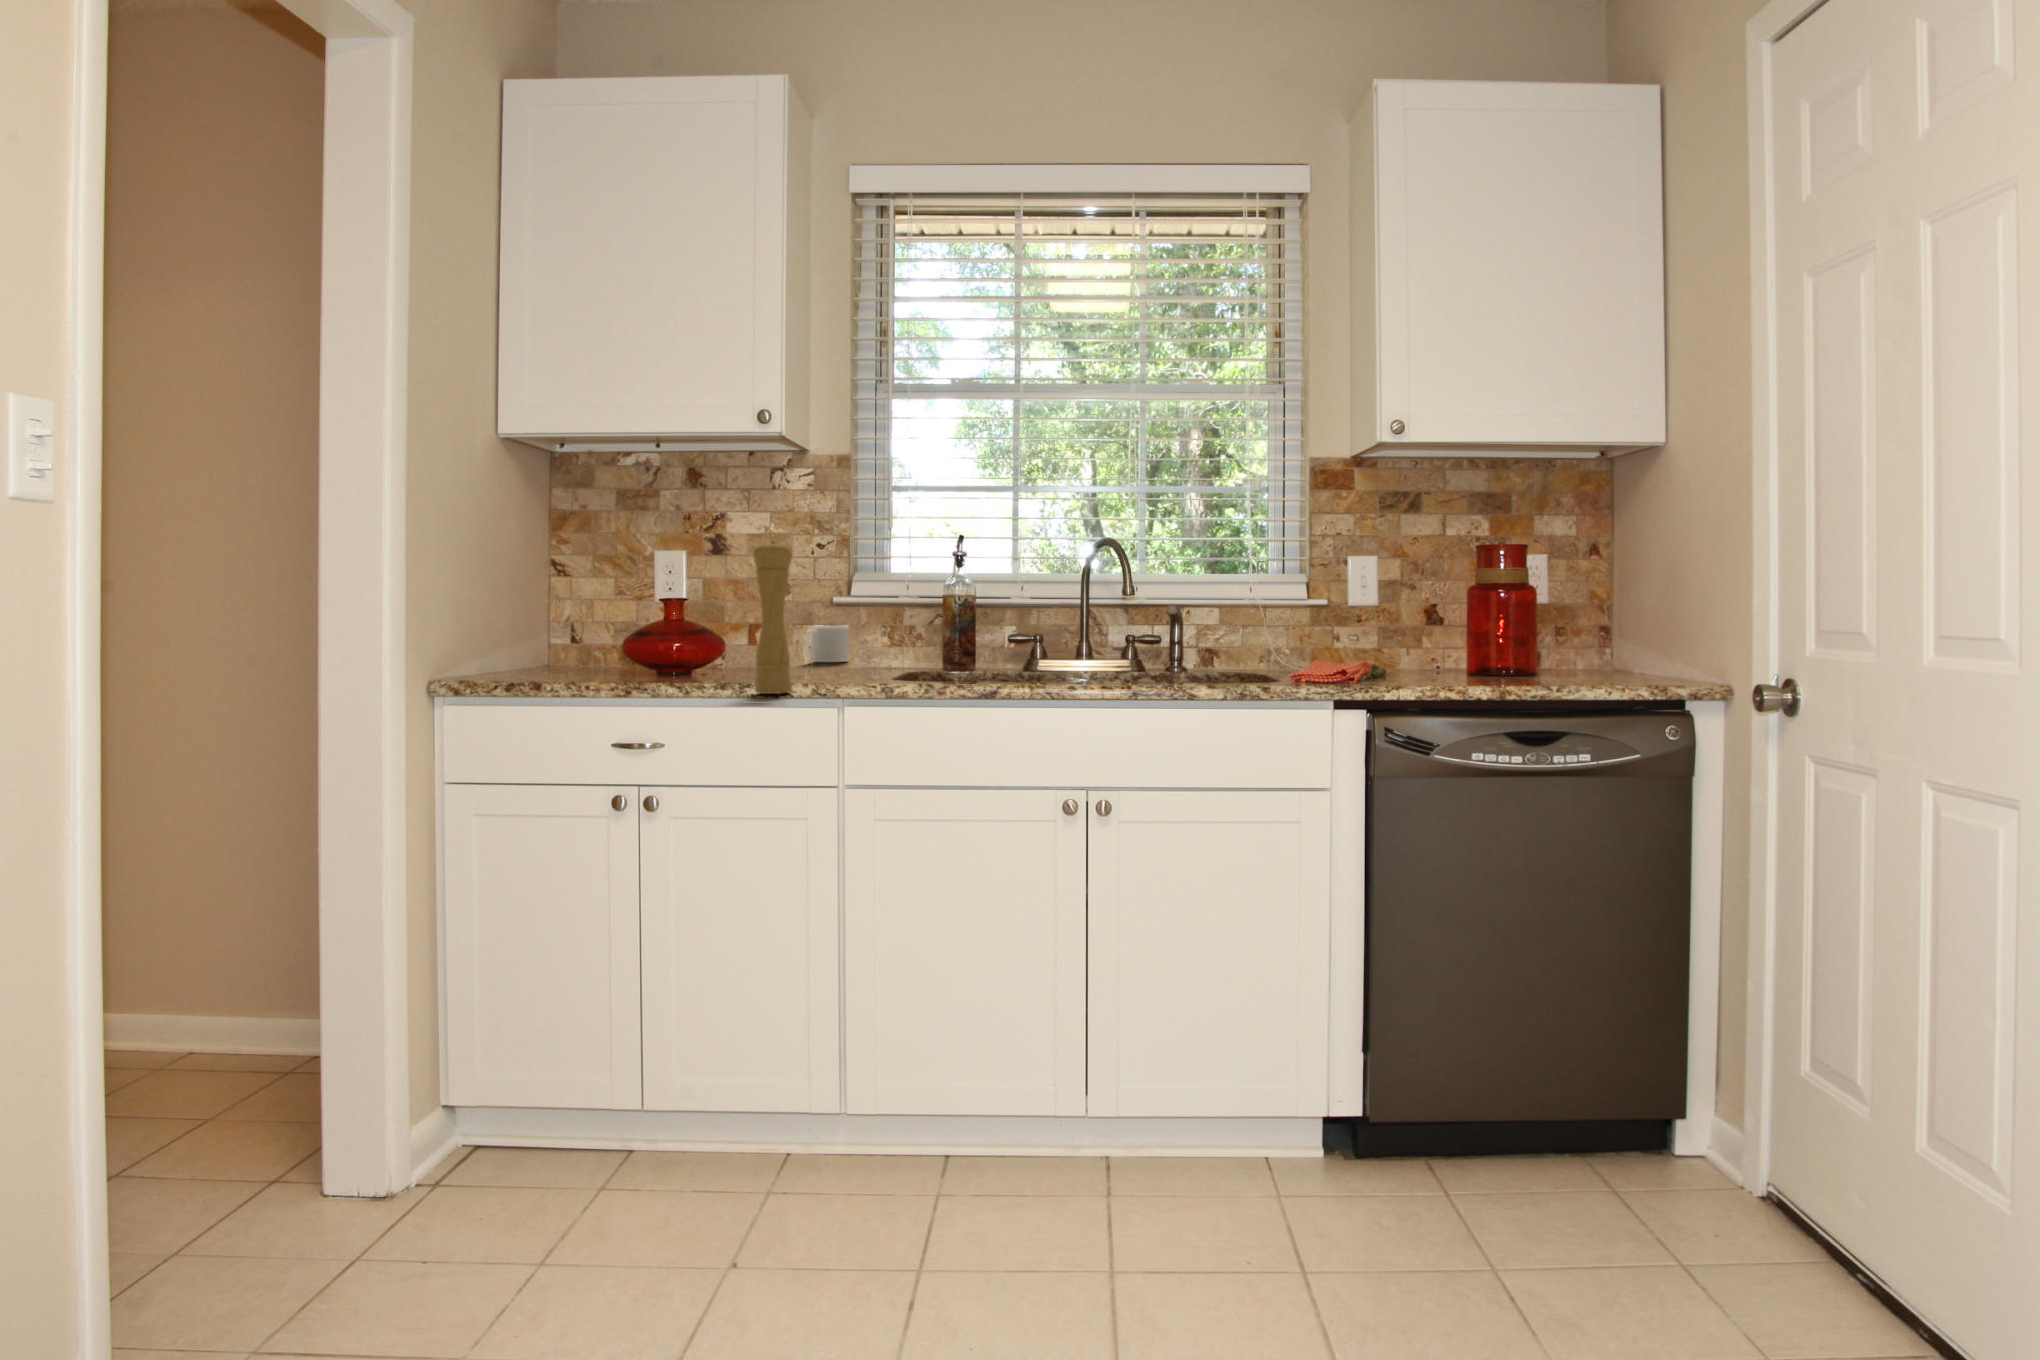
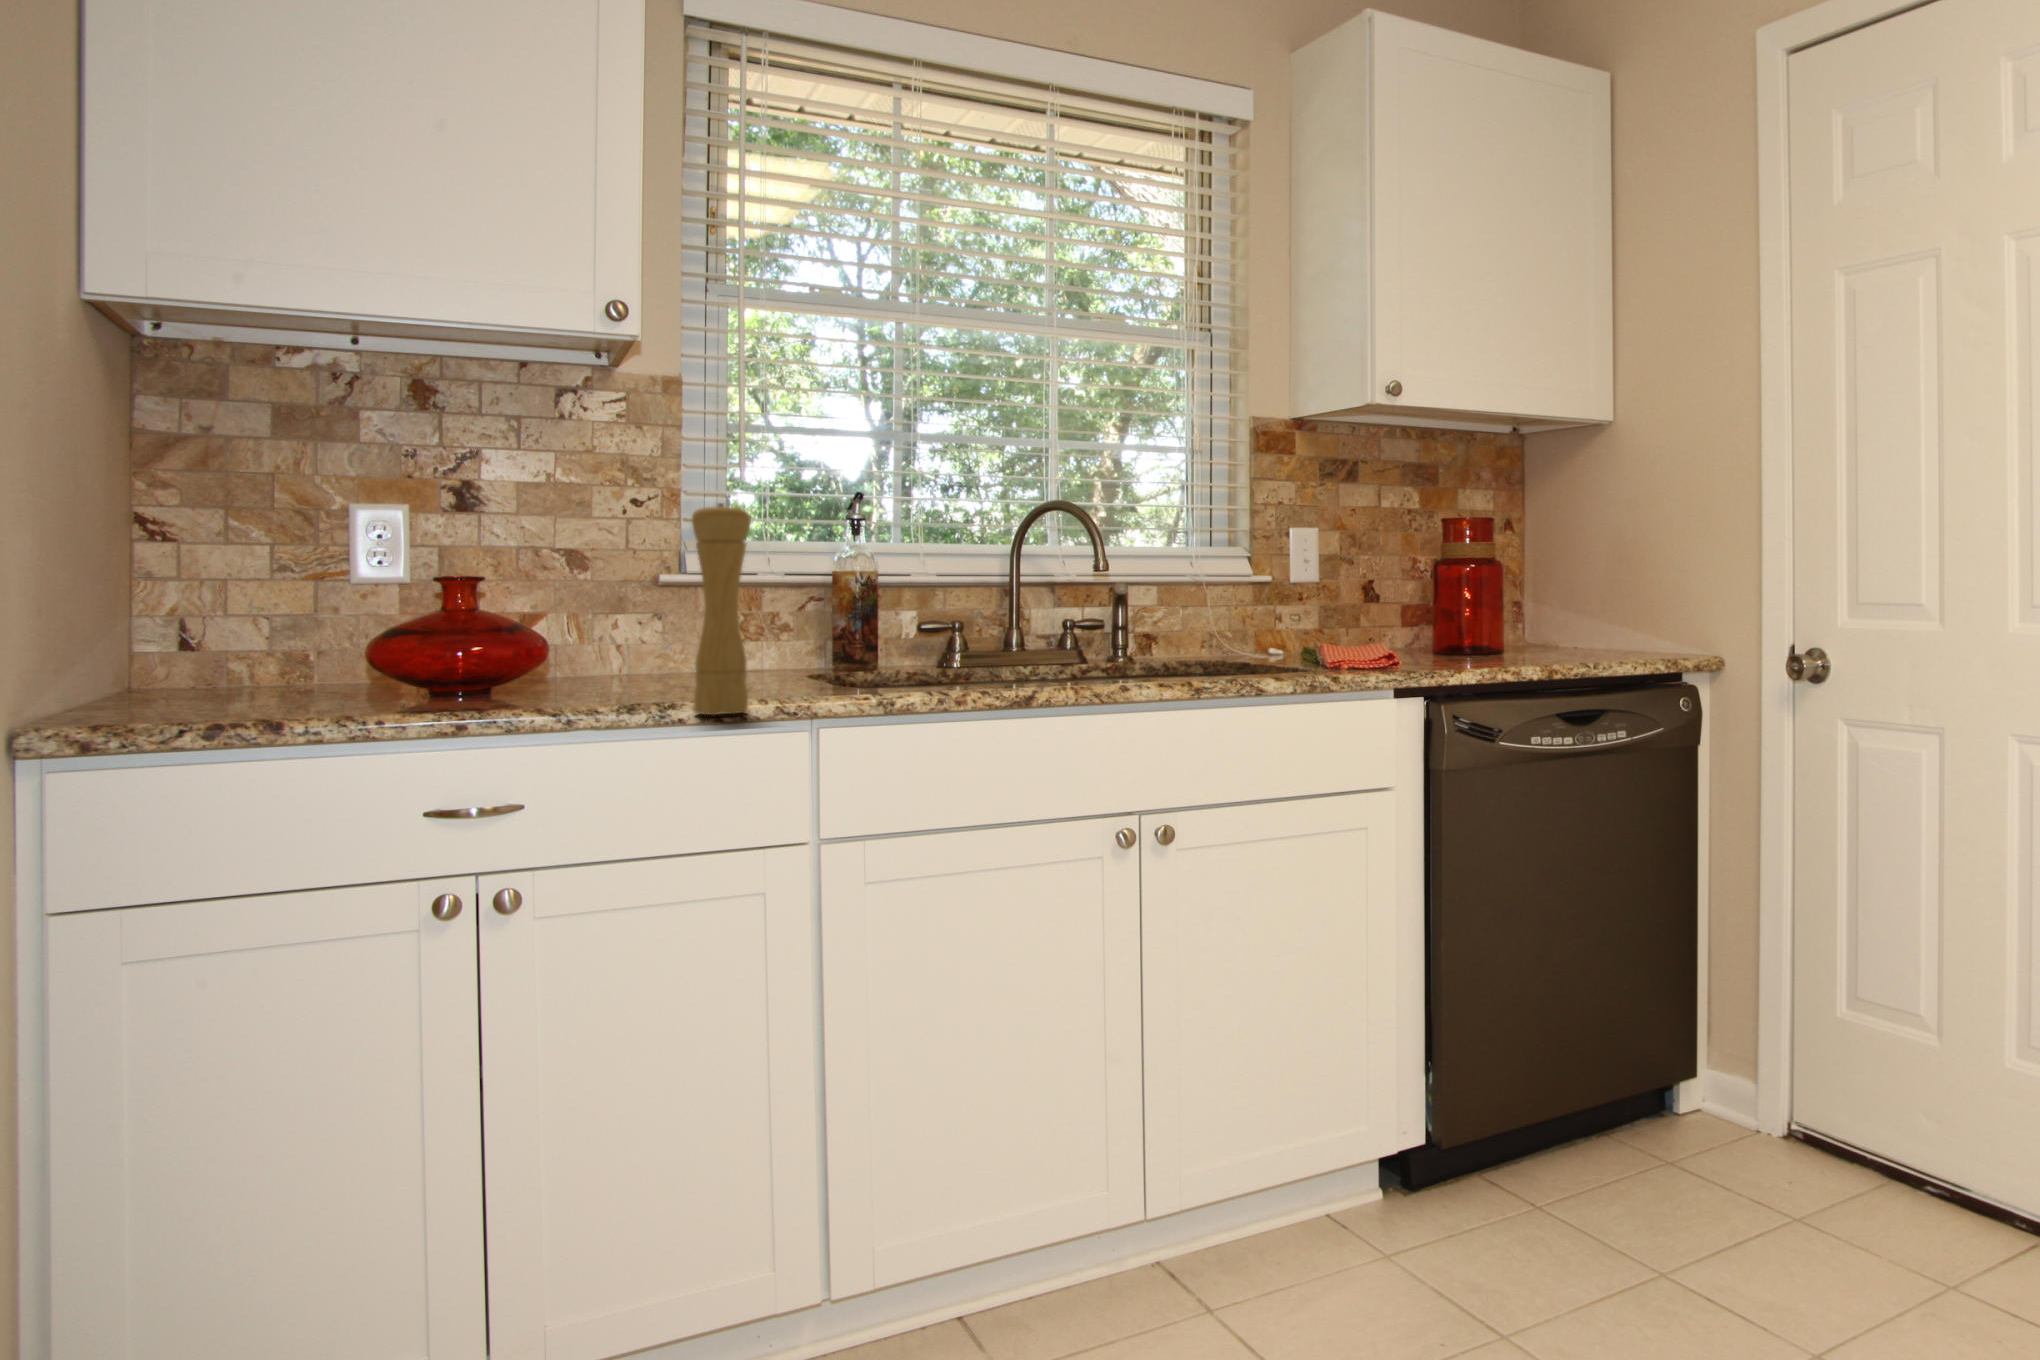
mug: present [804,625,849,662] -> none [619,614,681,666]

